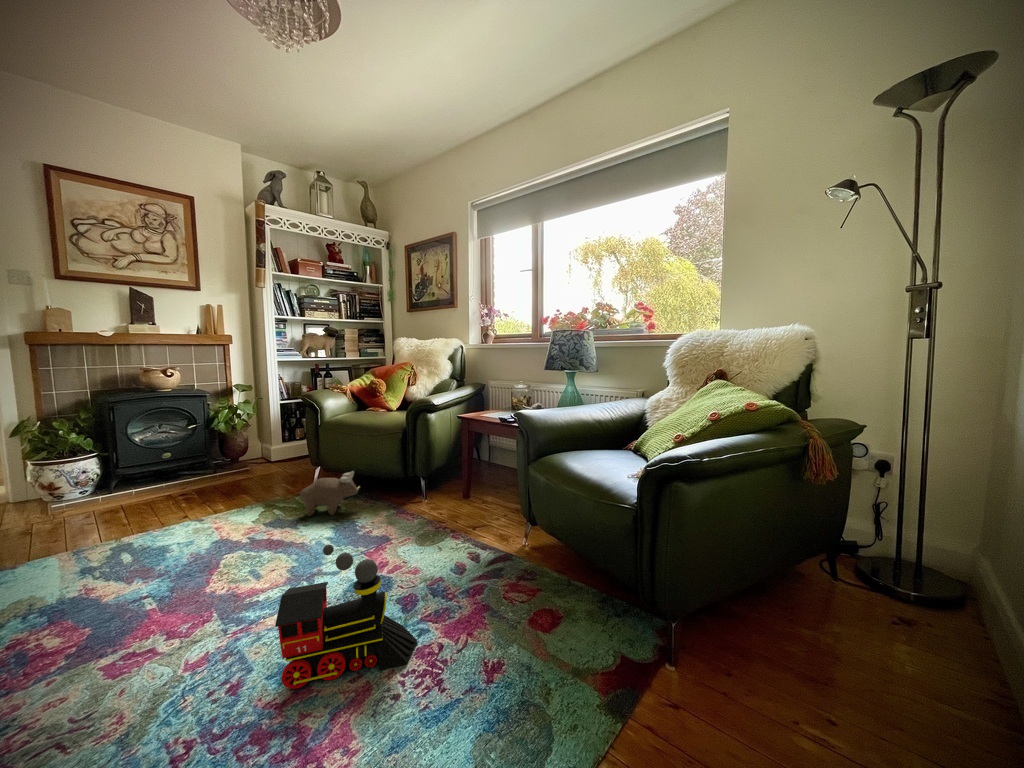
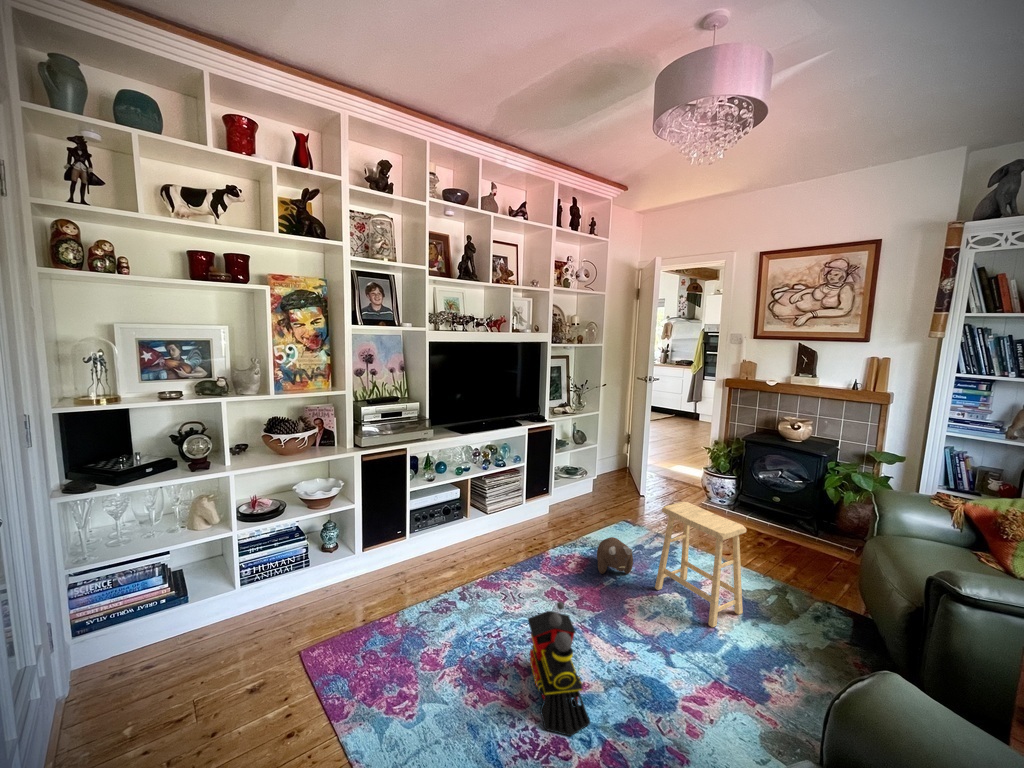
footstool: none [195,441,302,573] -> present [655,502,747,627]
plush toy: present [300,471,359,516] -> present [597,537,633,574]

